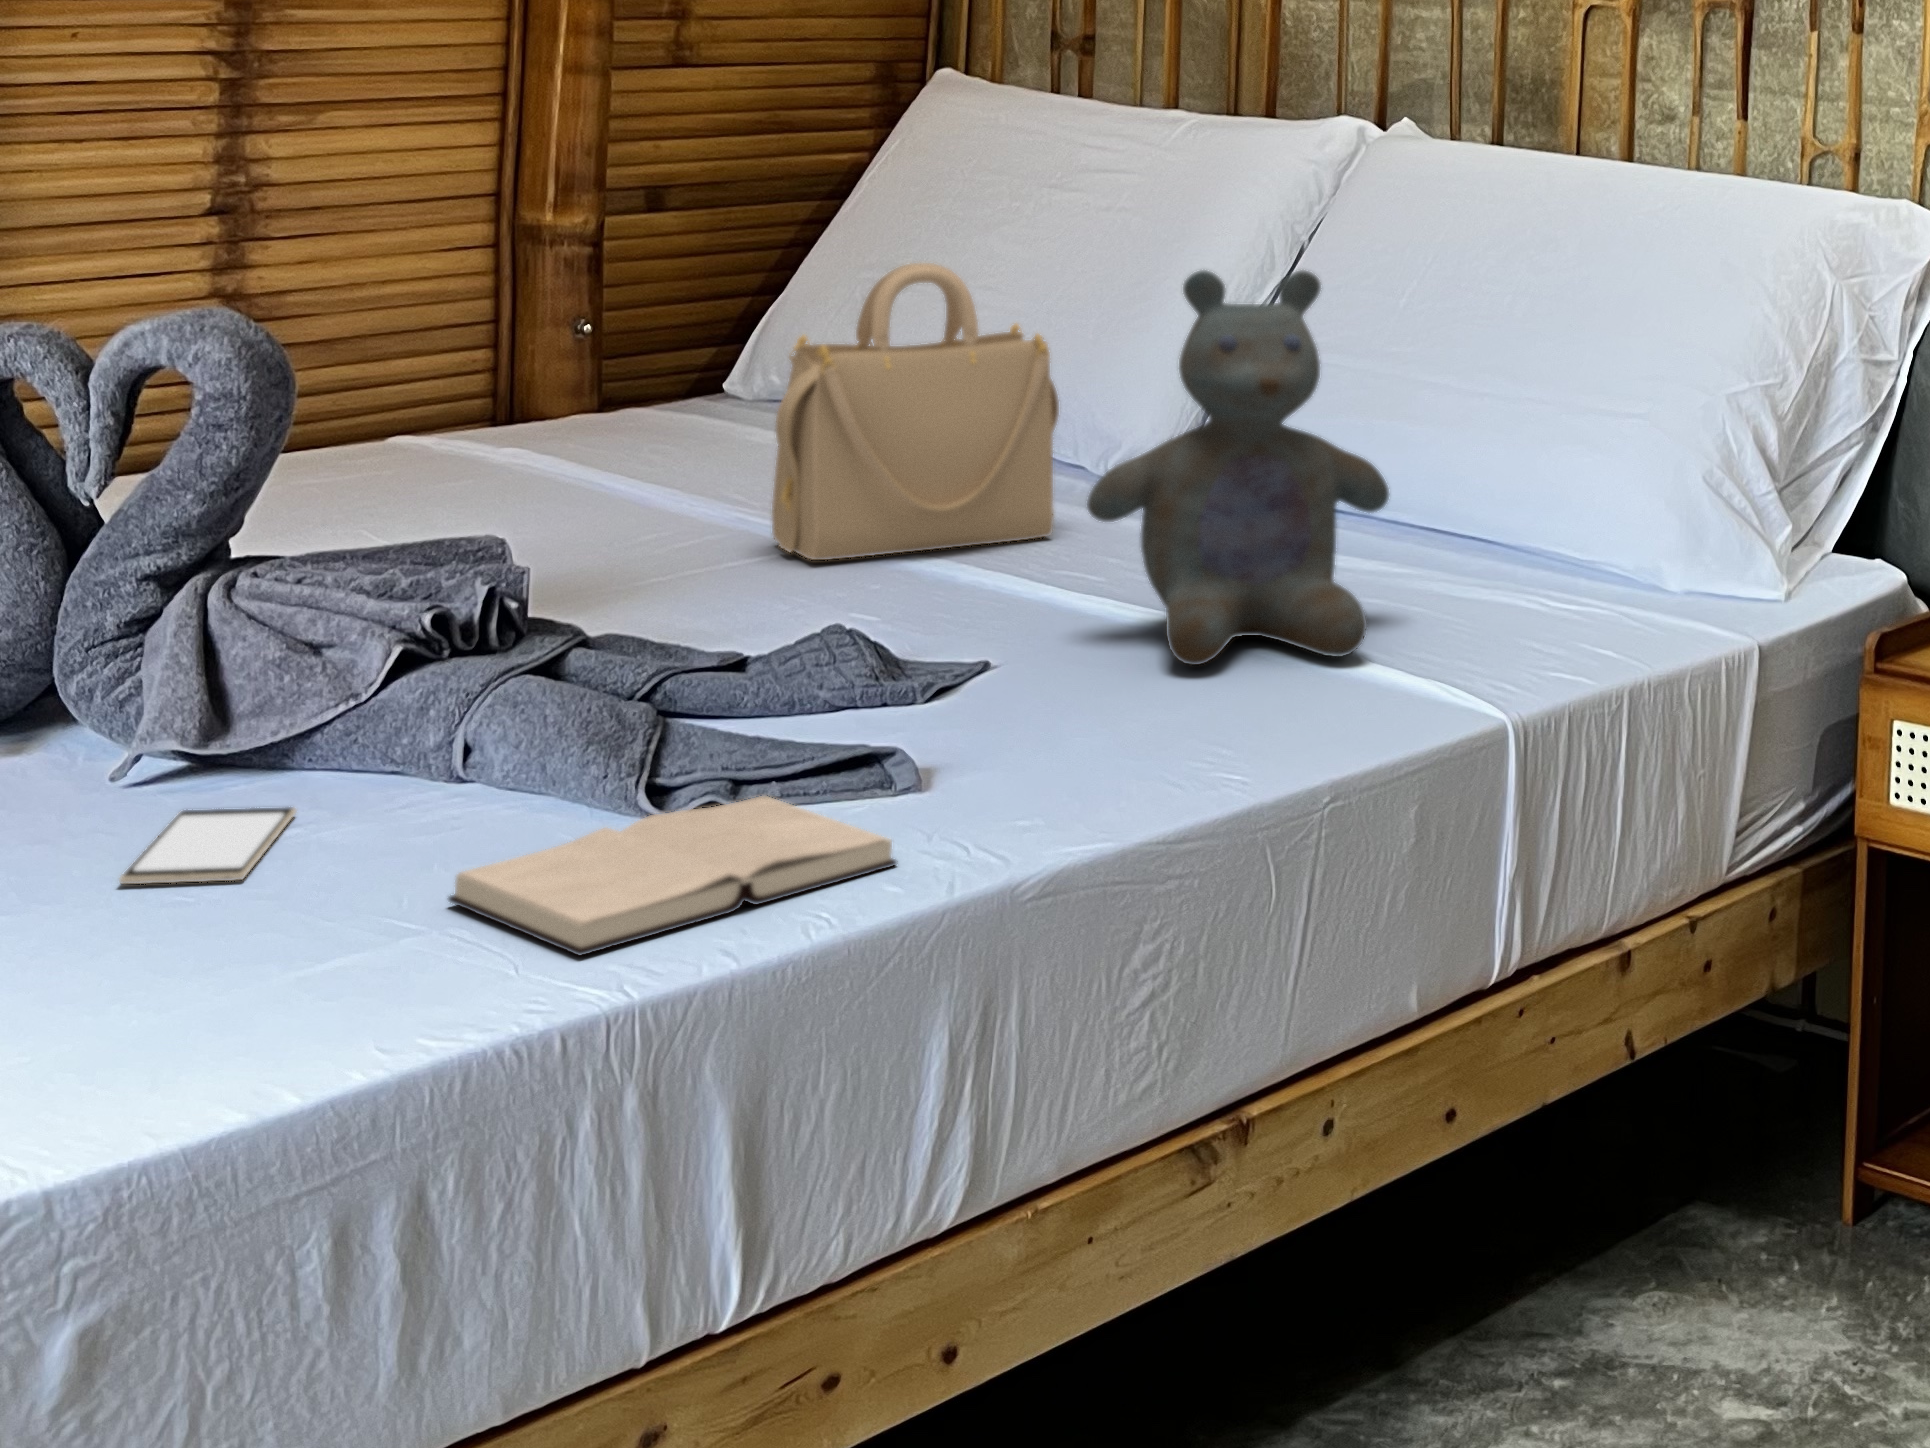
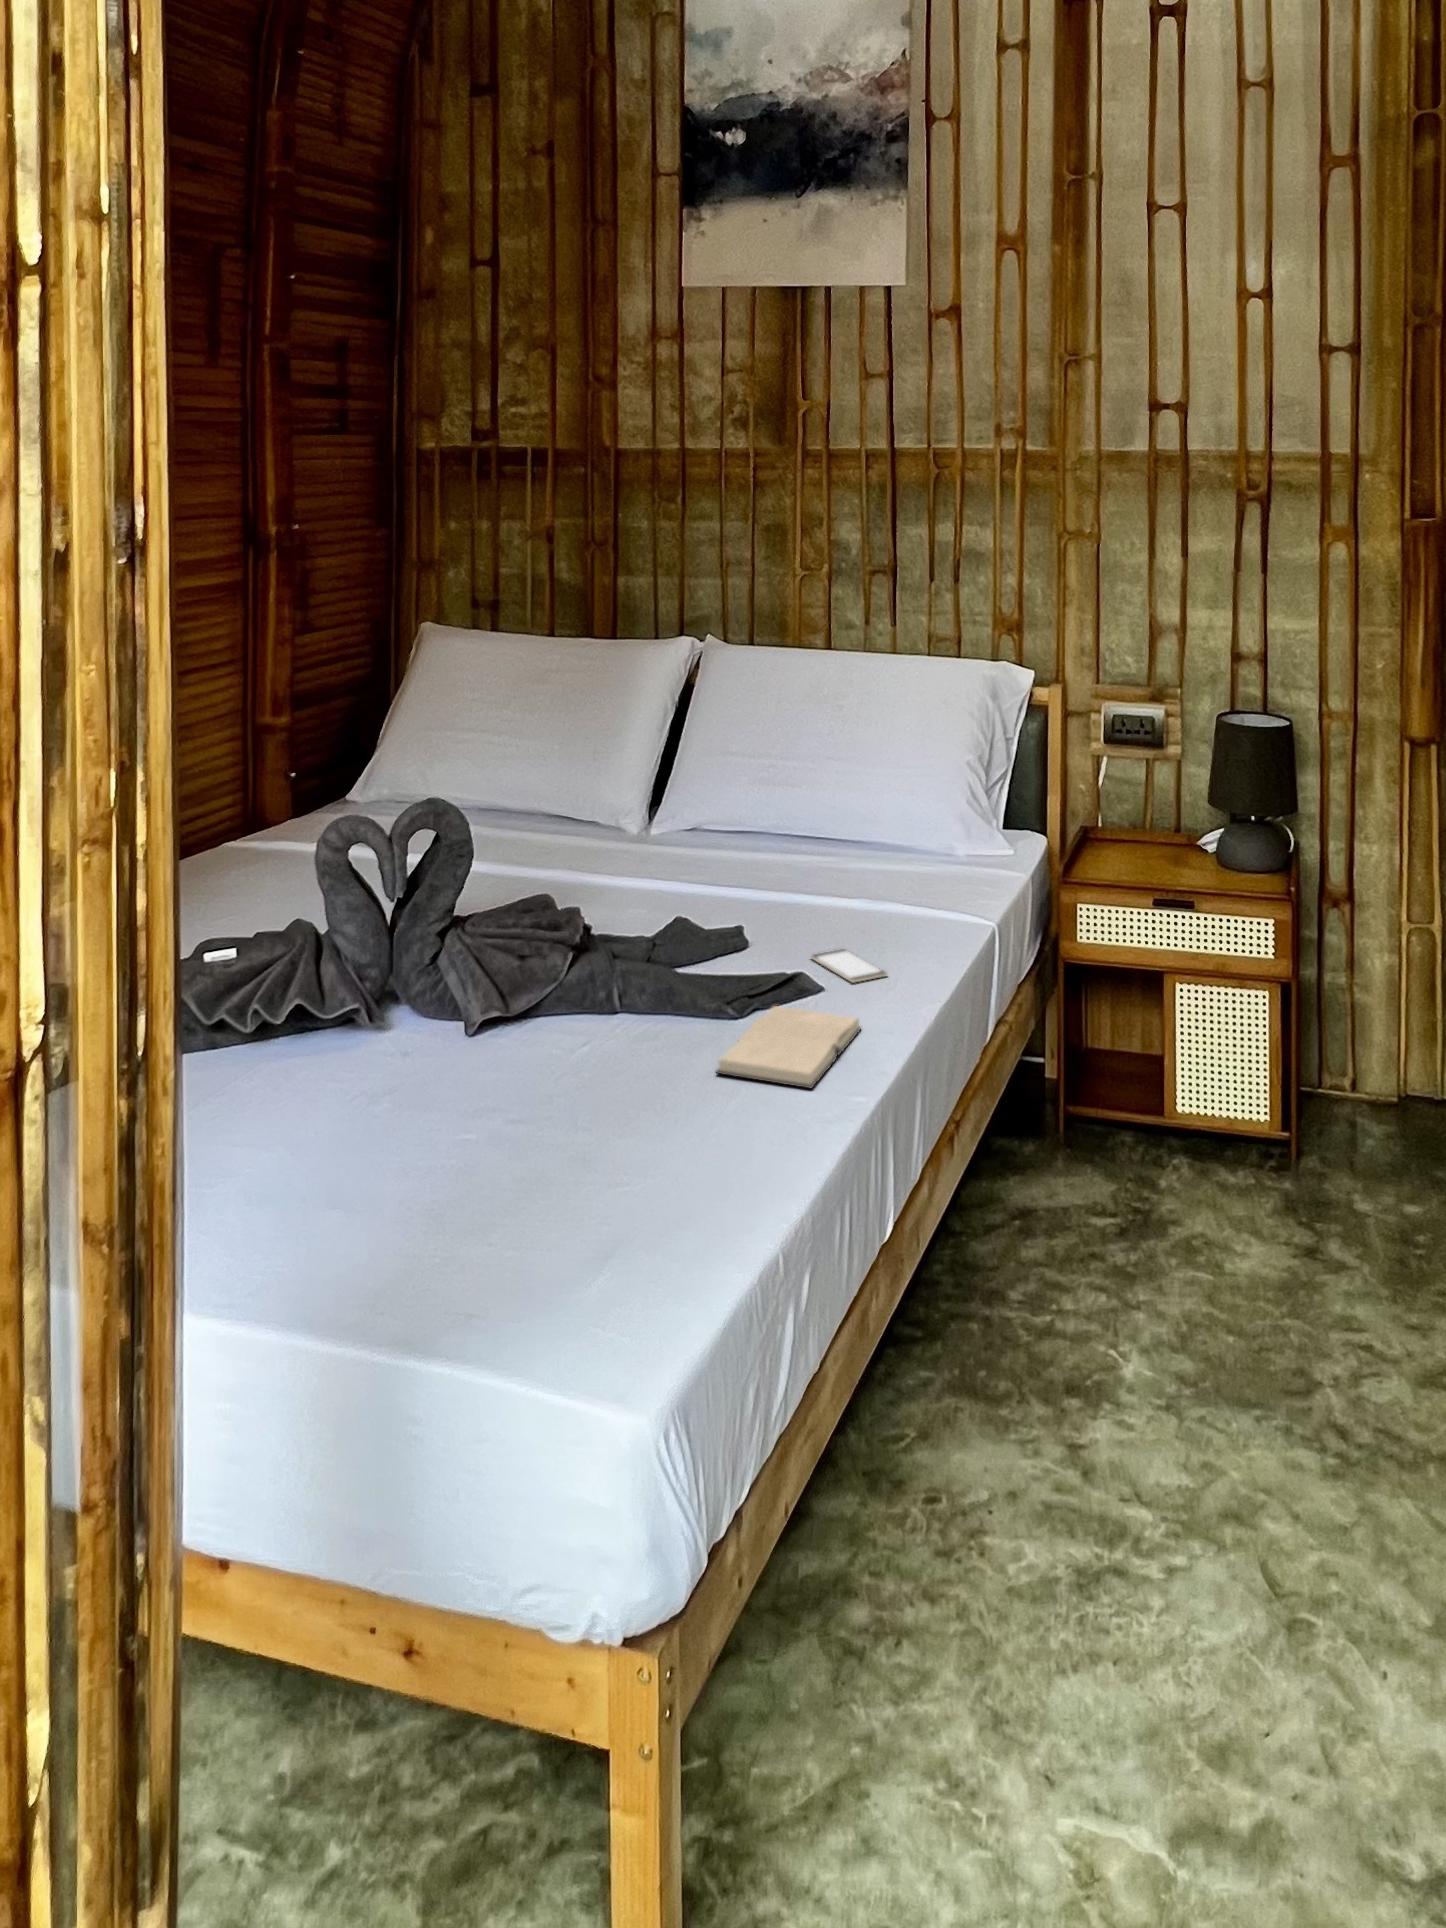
handbag: present [772,263,1059,560] -> none [530,735,649,886]
stuffed bear: present [1087,270,1389,665] -> none [746,726,884,918]
smartphone: present [119,807,296,884] -> present [811,949,887,983]

